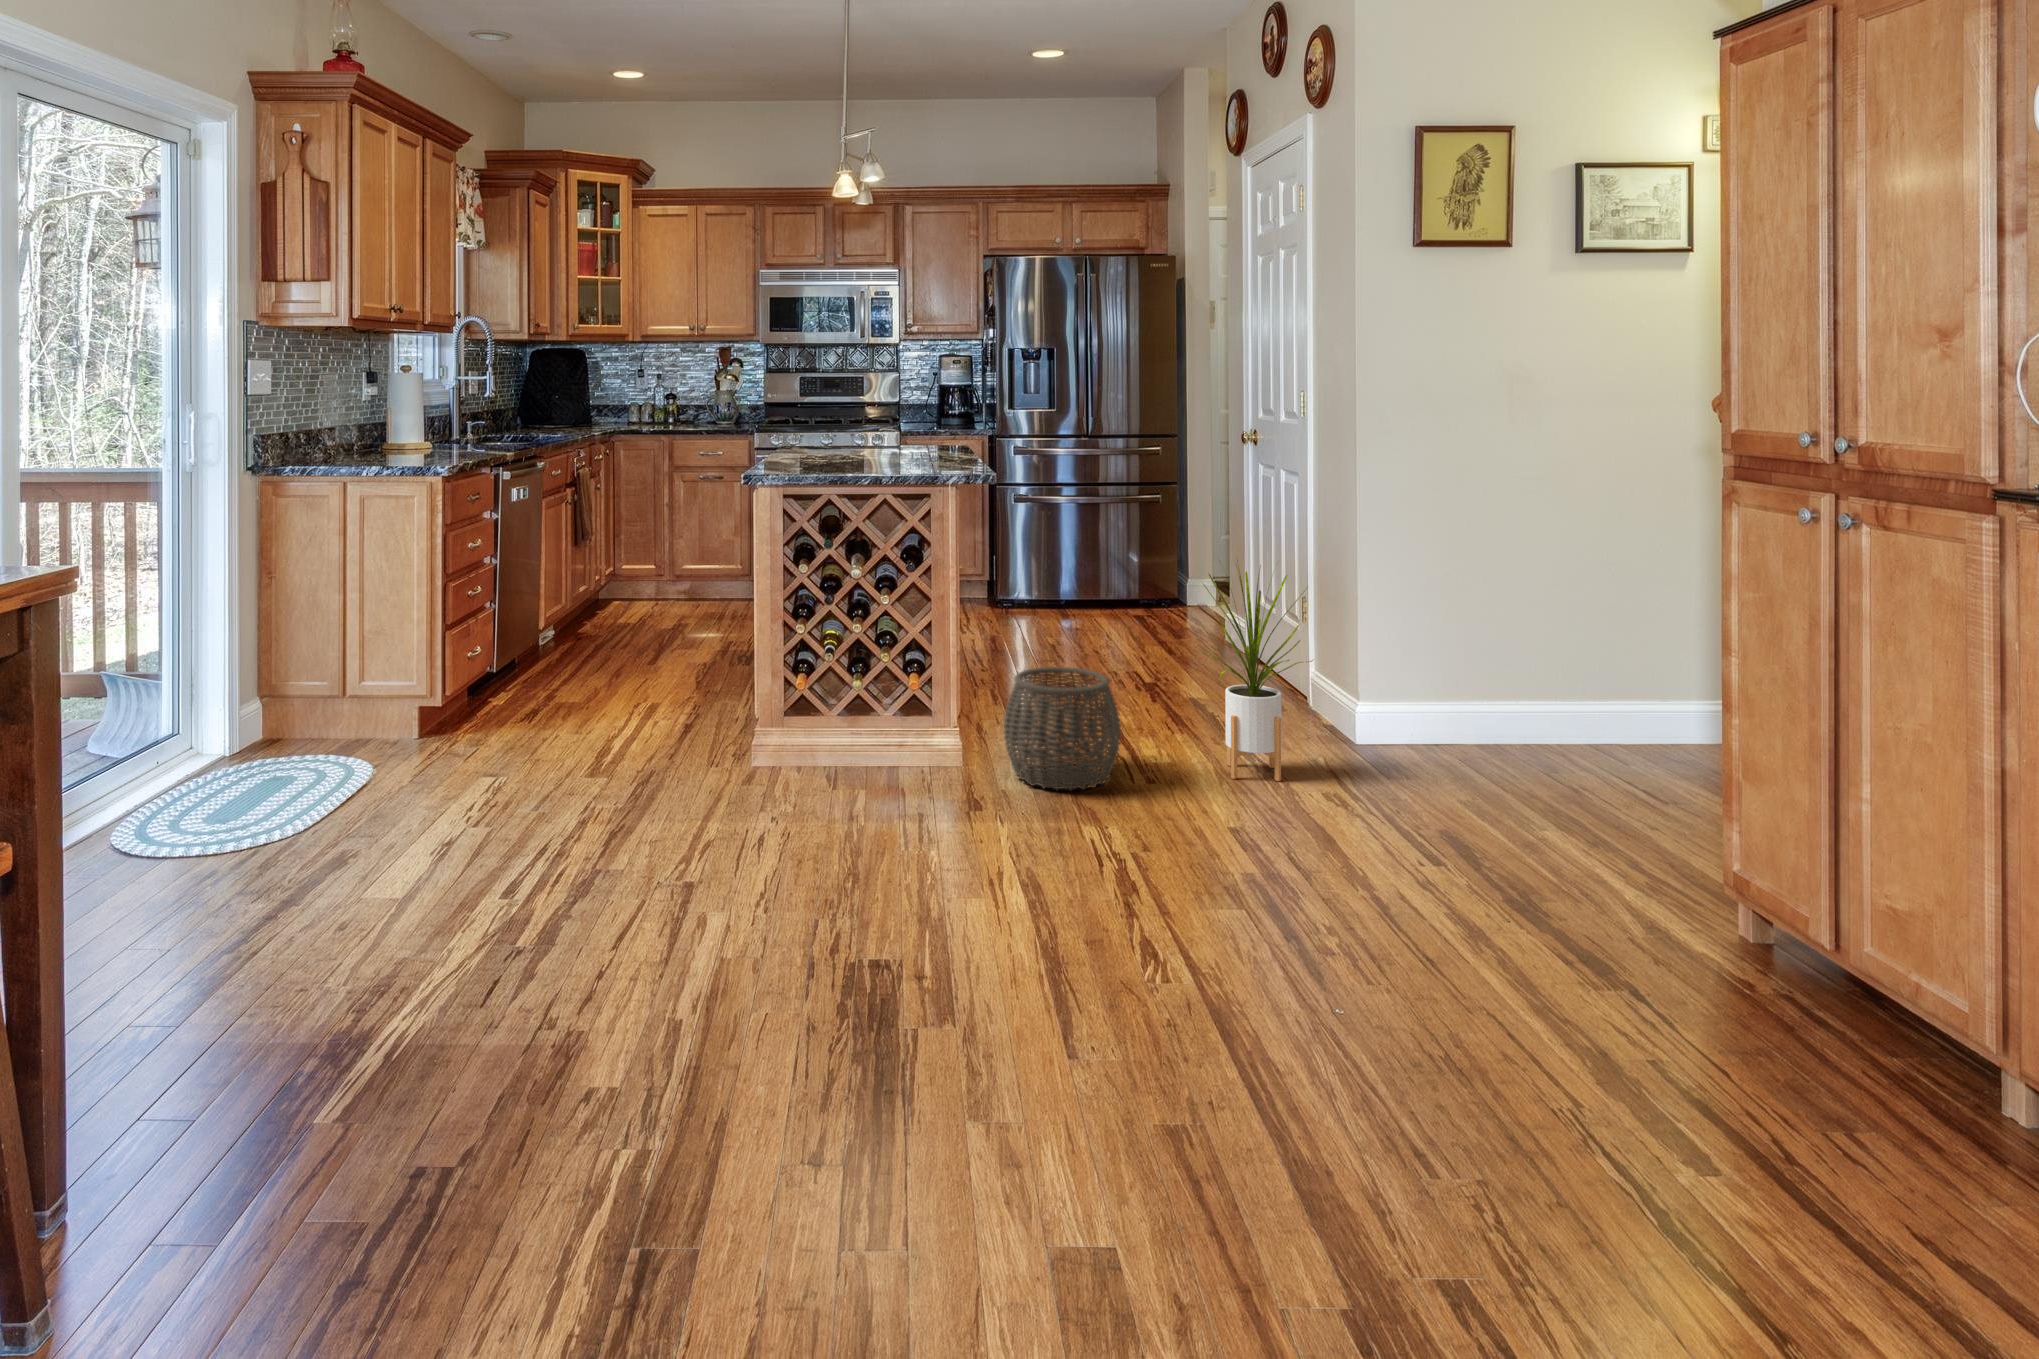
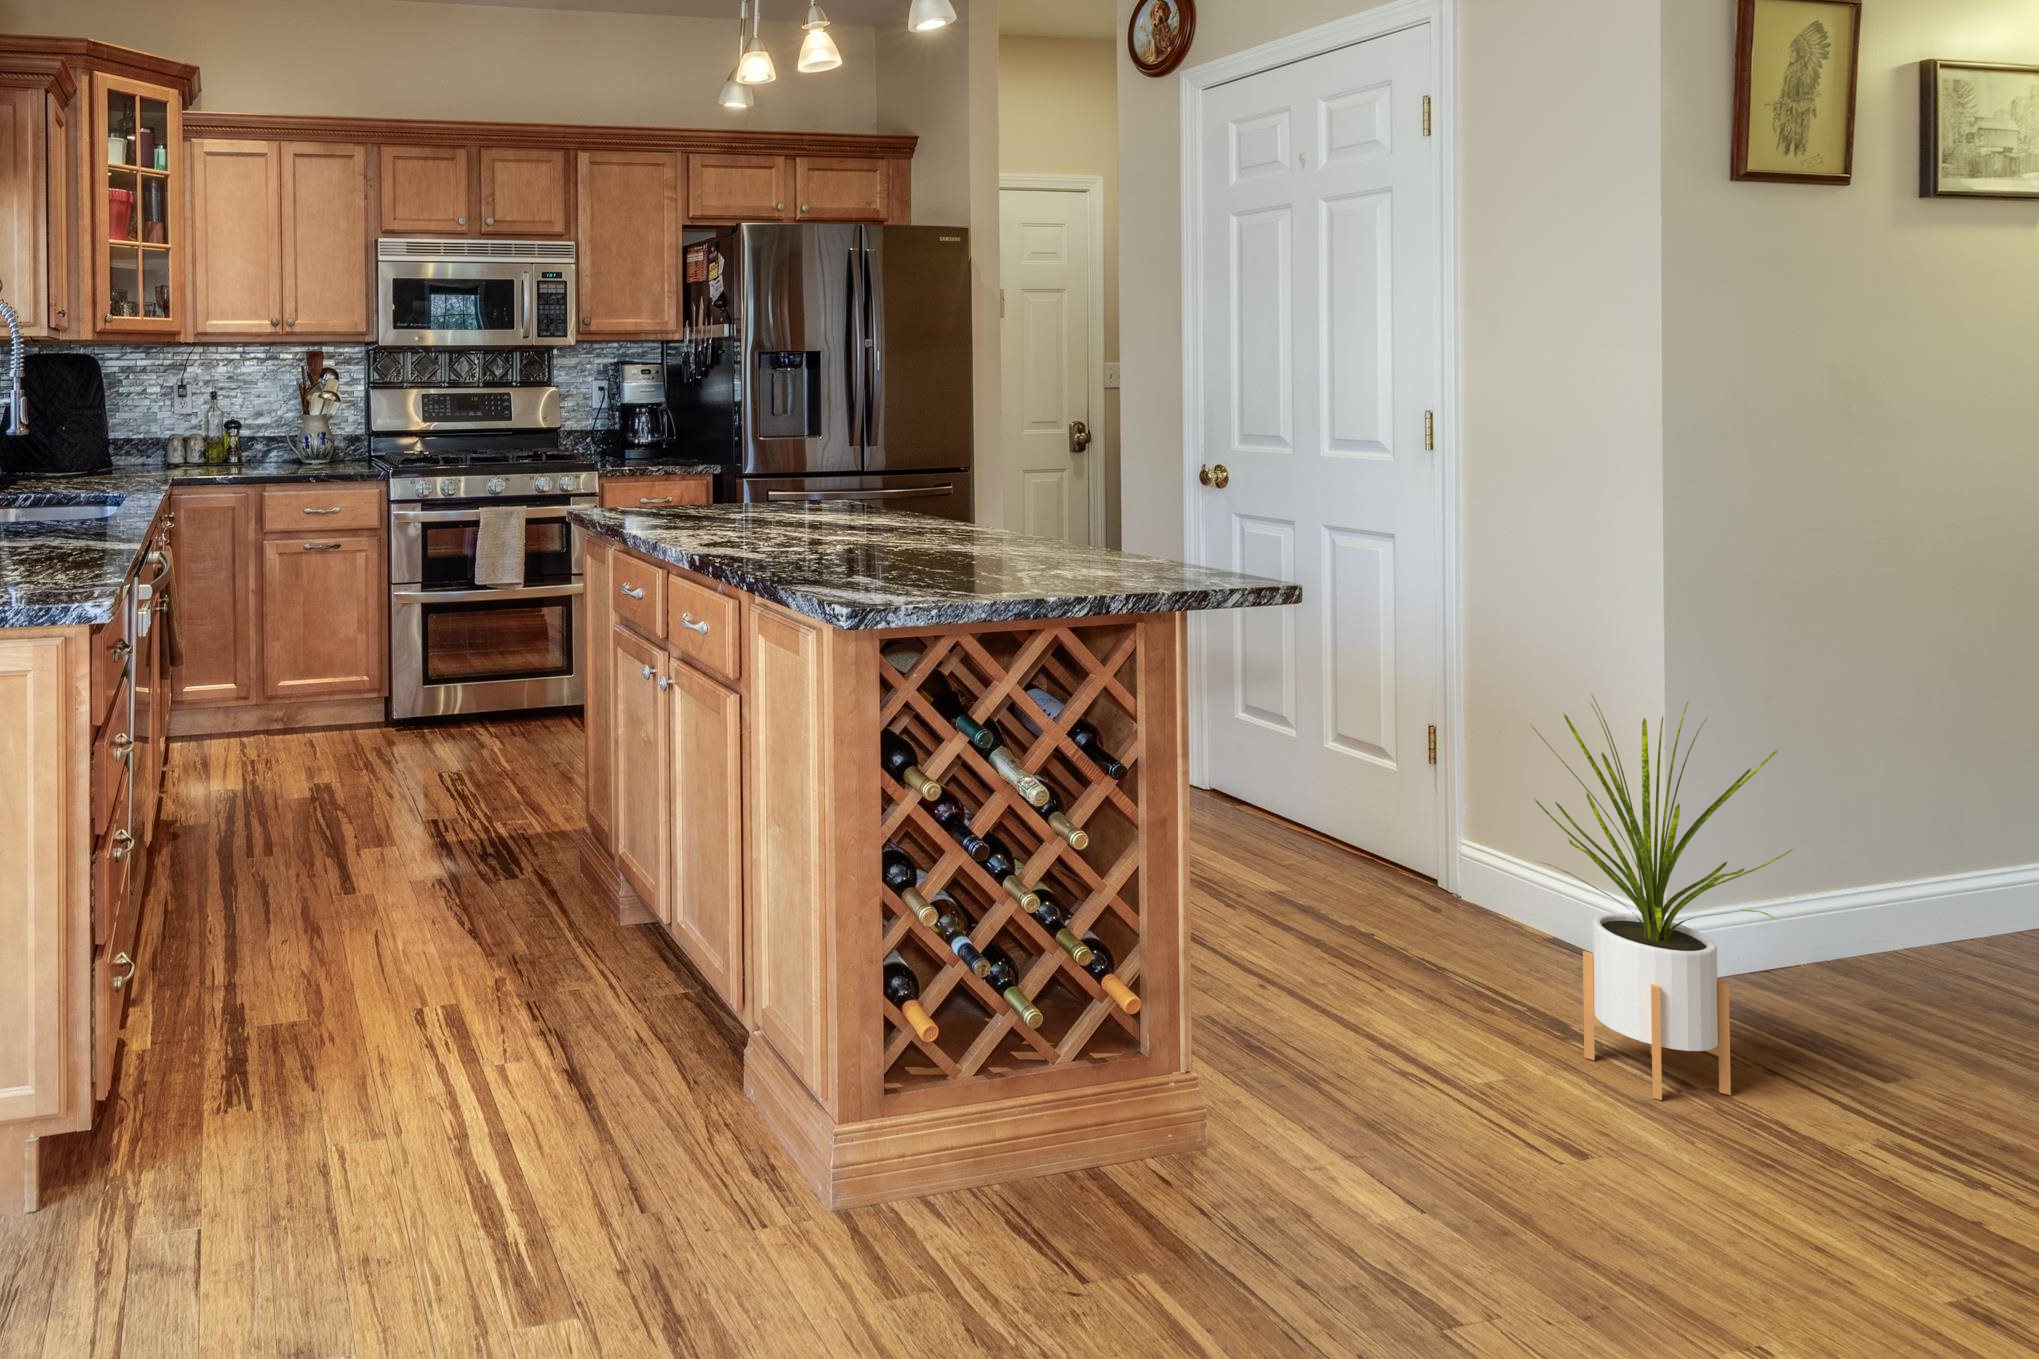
woven basket: present [1003,667,1121,790] -> none [1280,918,1546,1195]

